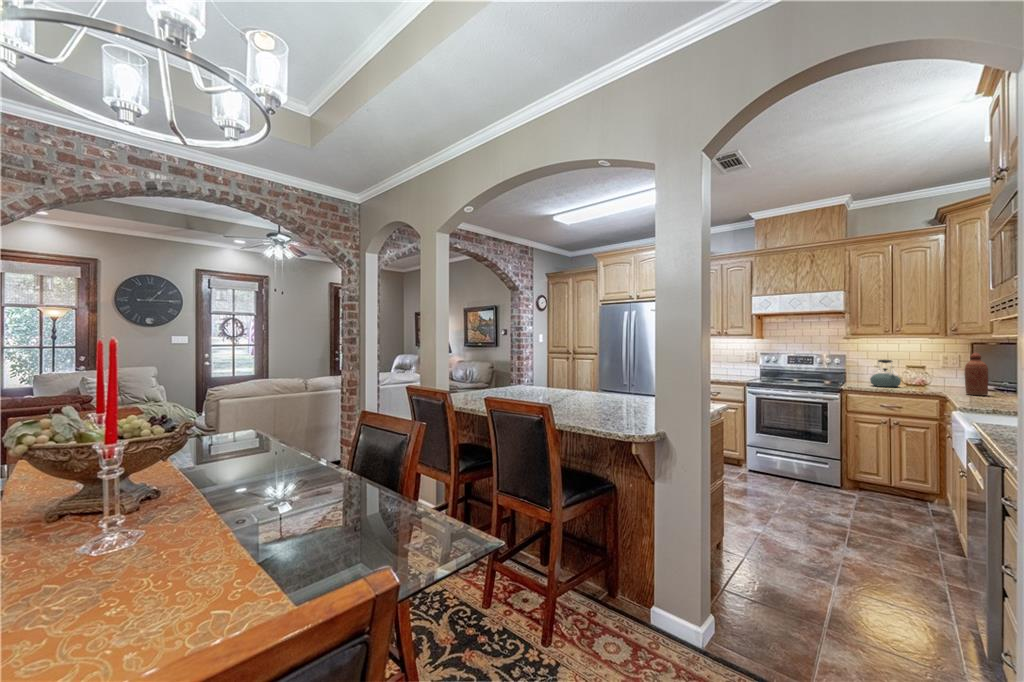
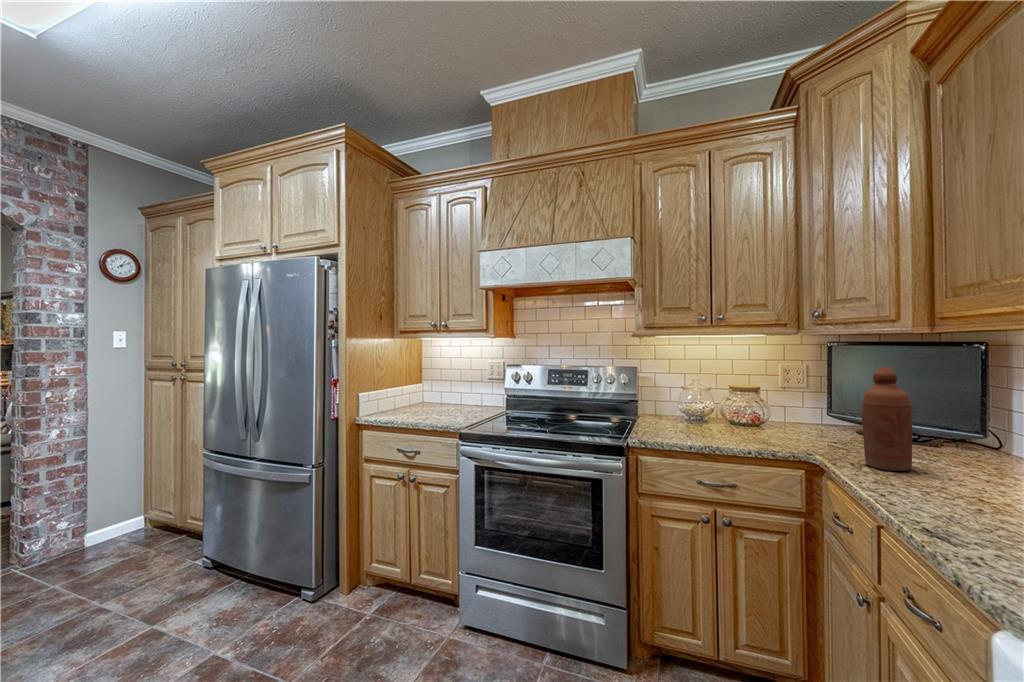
kettle: present [870,360,901,387] -> none [677,378,728,436]

